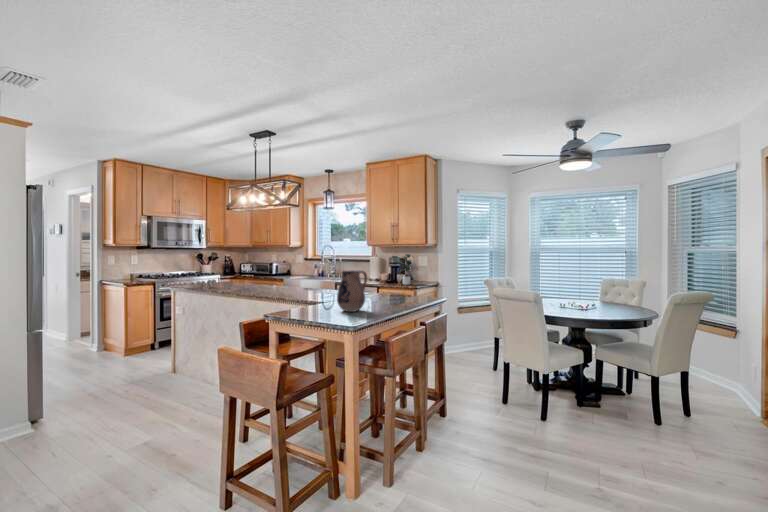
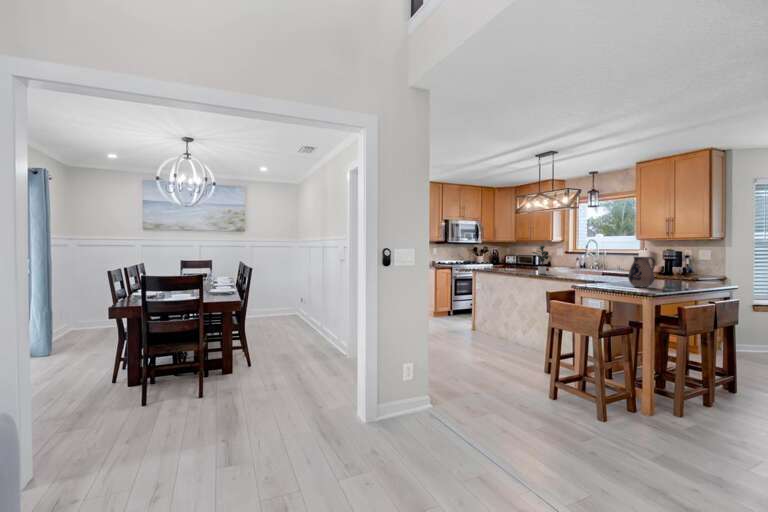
potted plant: present [396,254,411,285] -> present [532,245,549,274]

